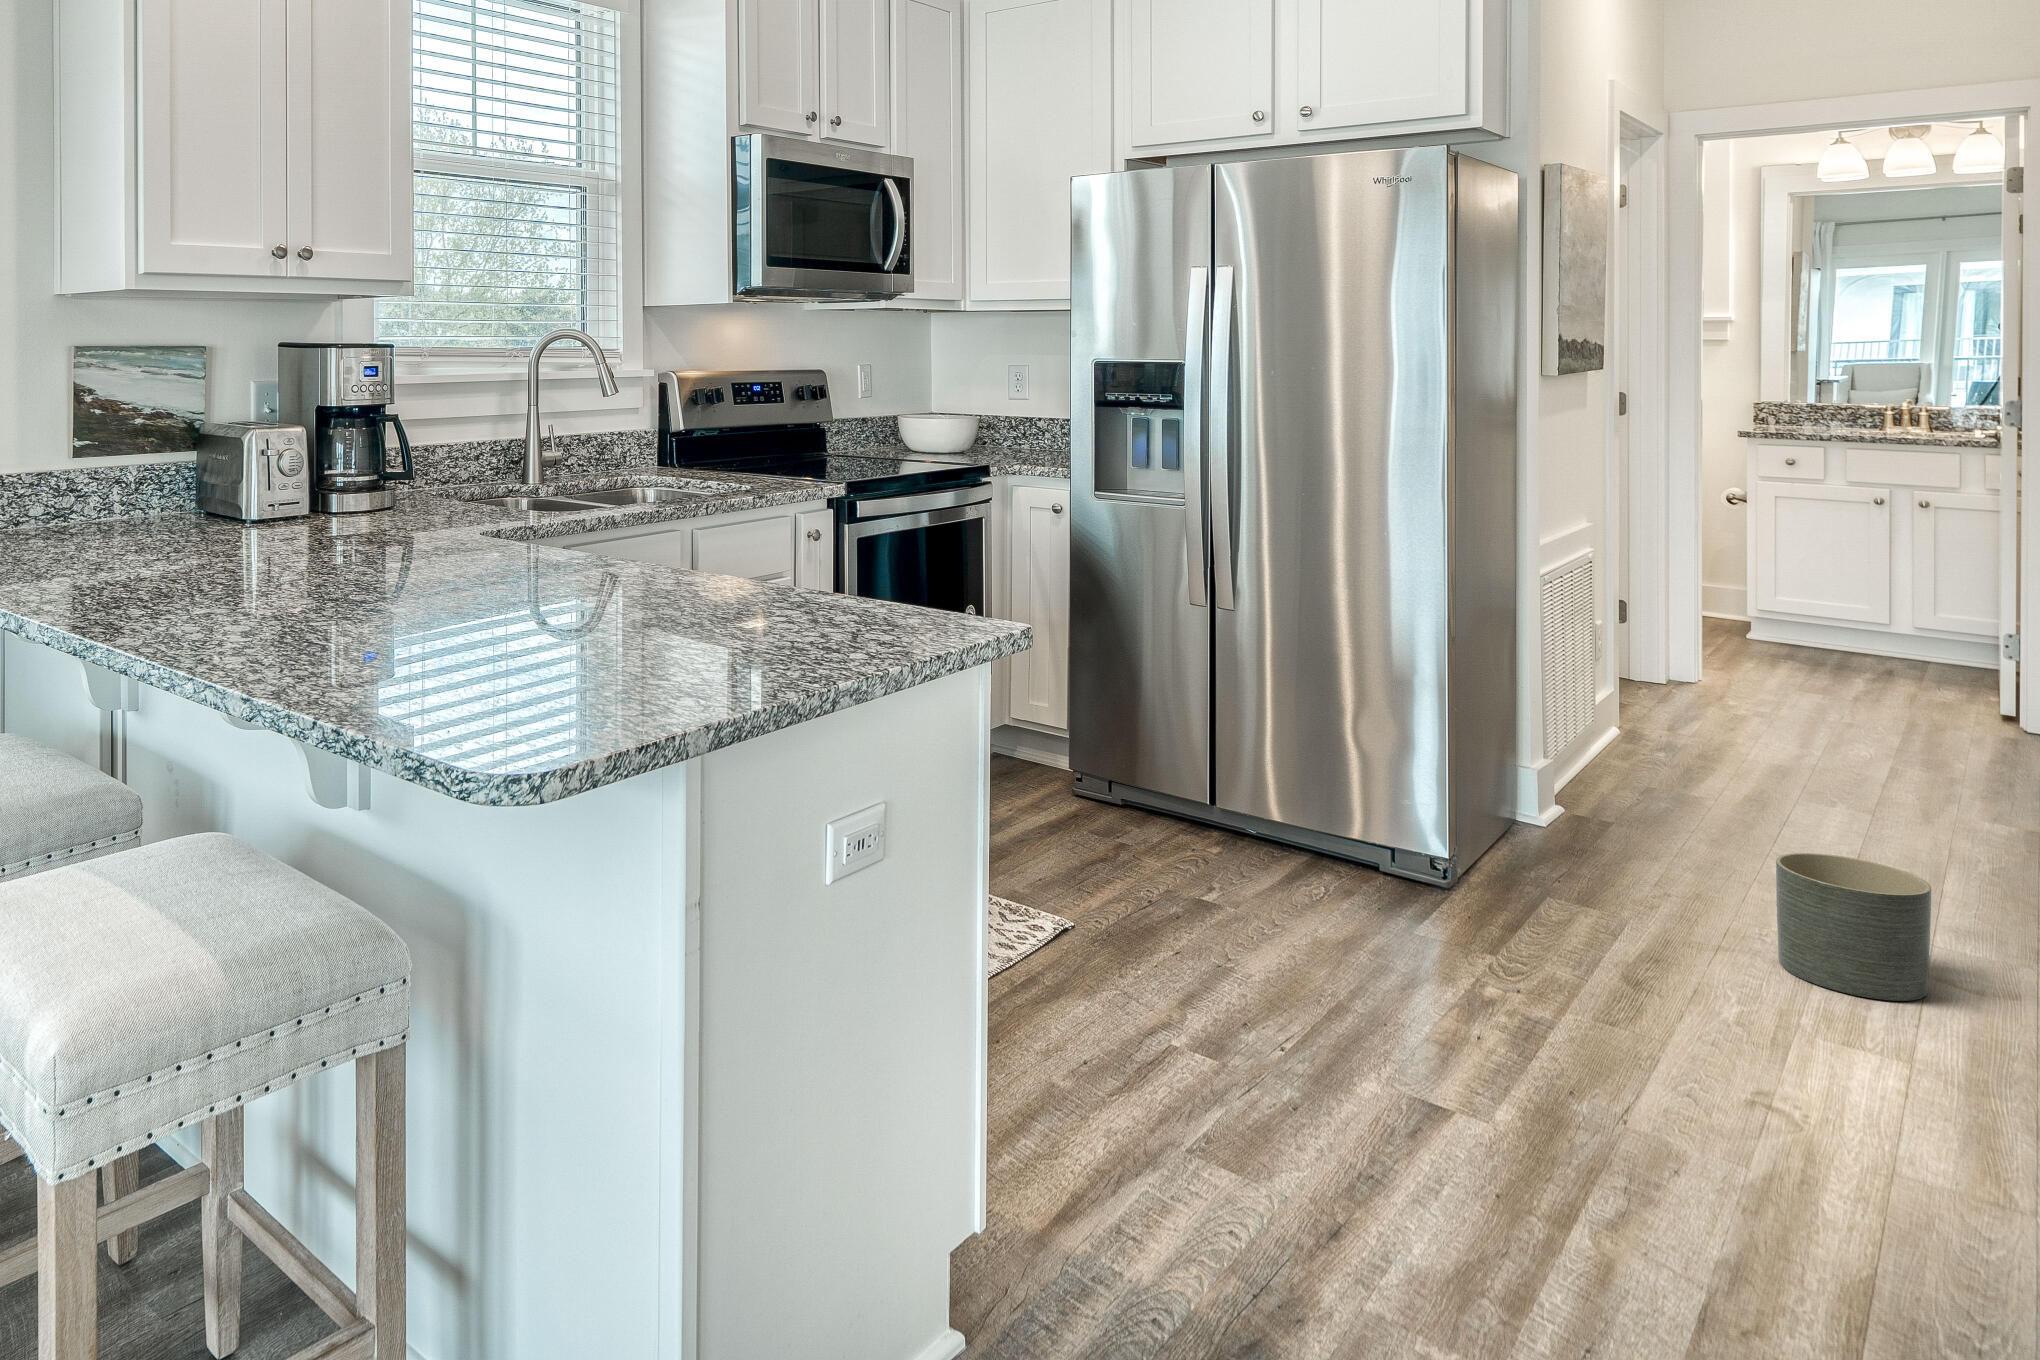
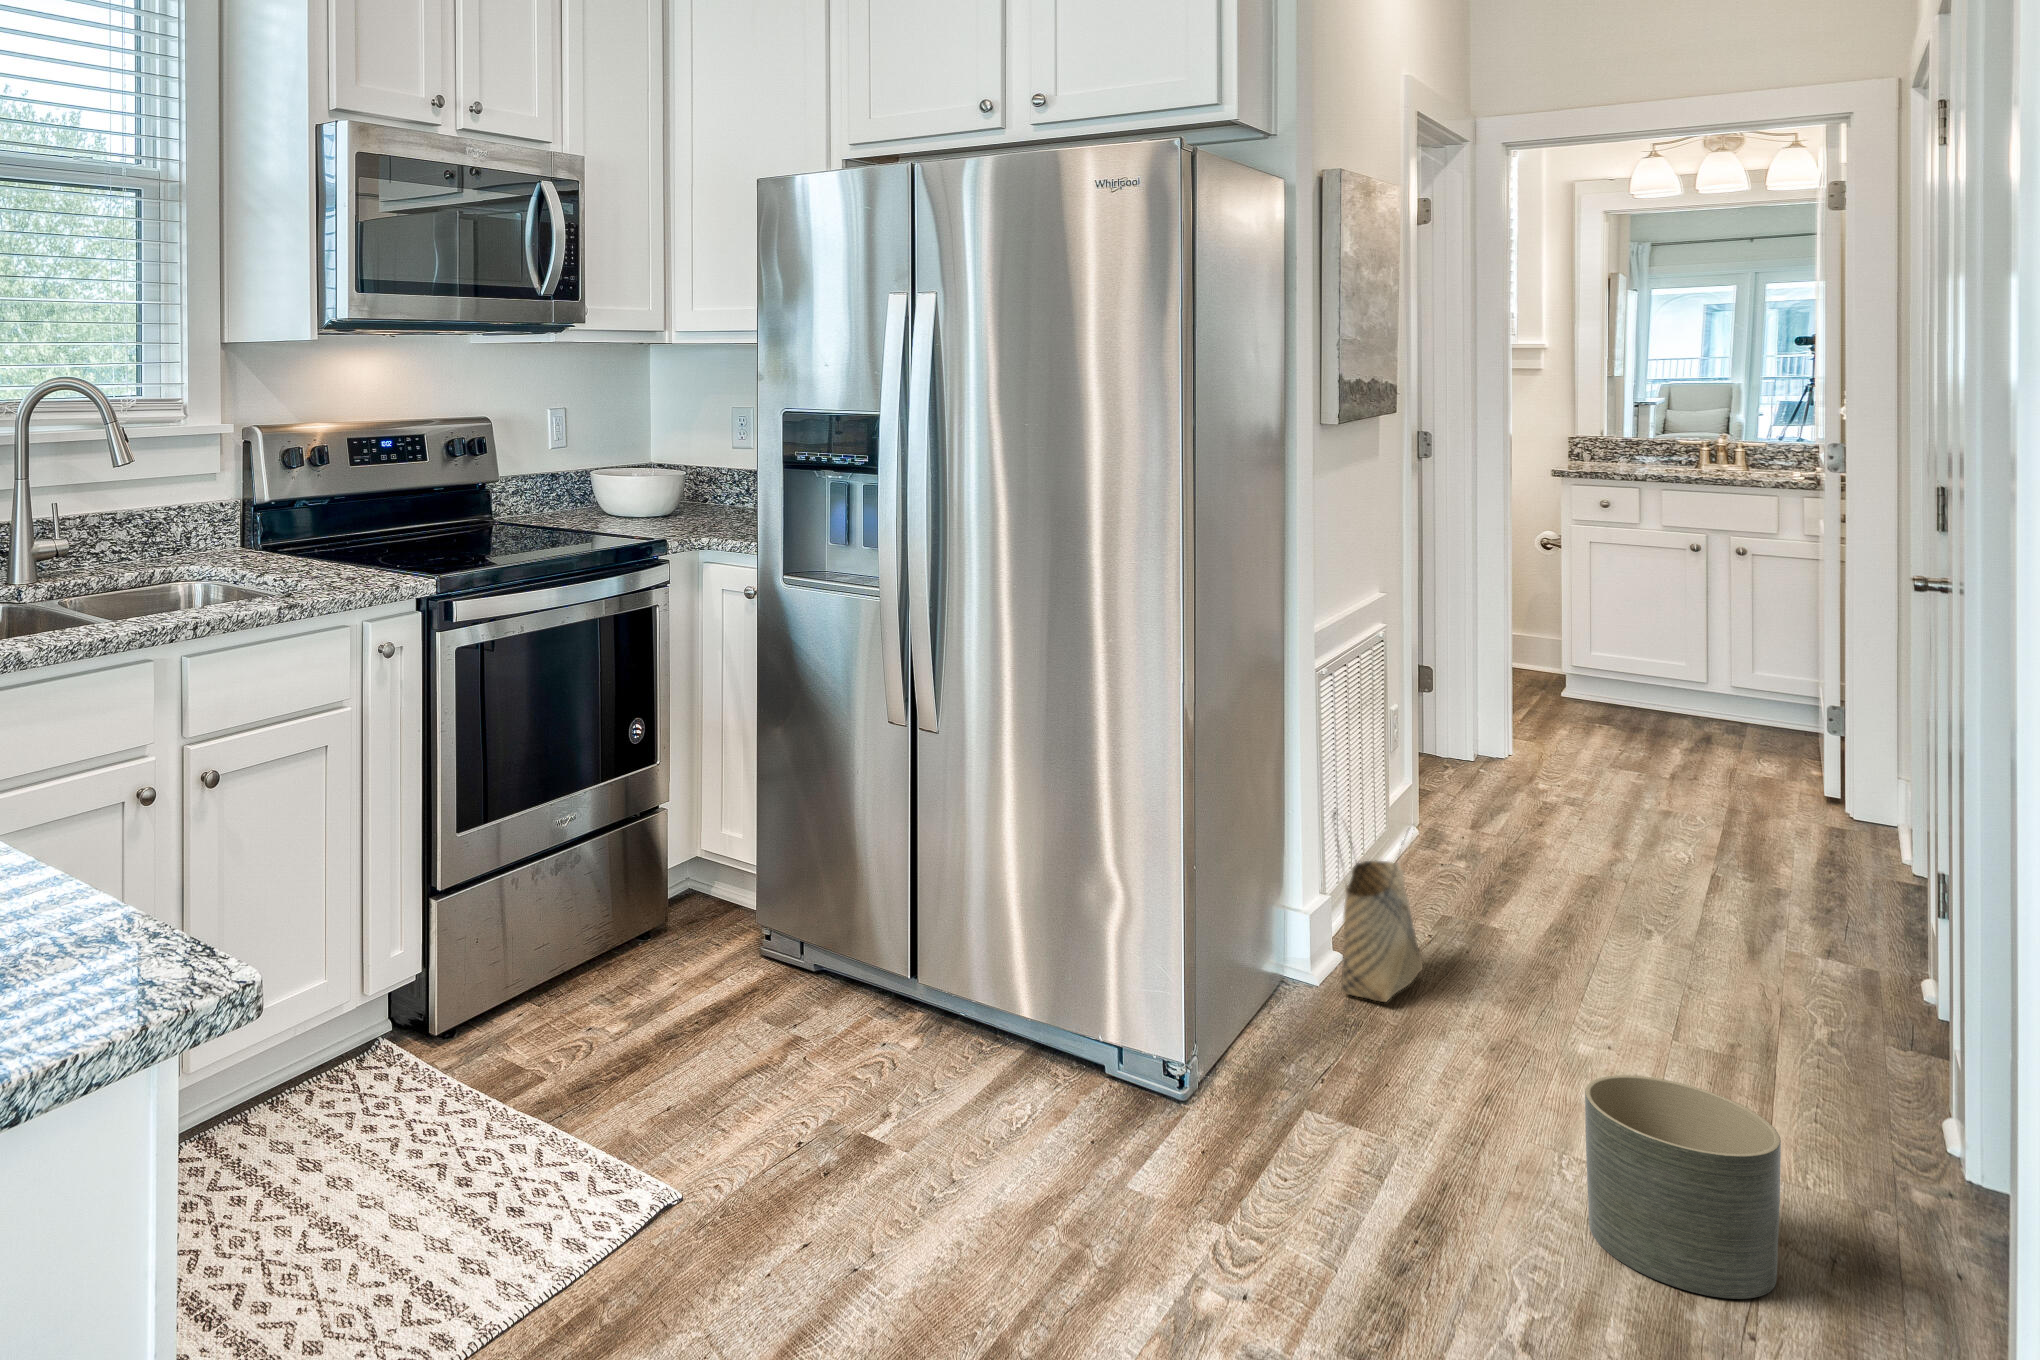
woven basket: none [1557,685,1634,834] -> present [1333,812,1423,1002]

